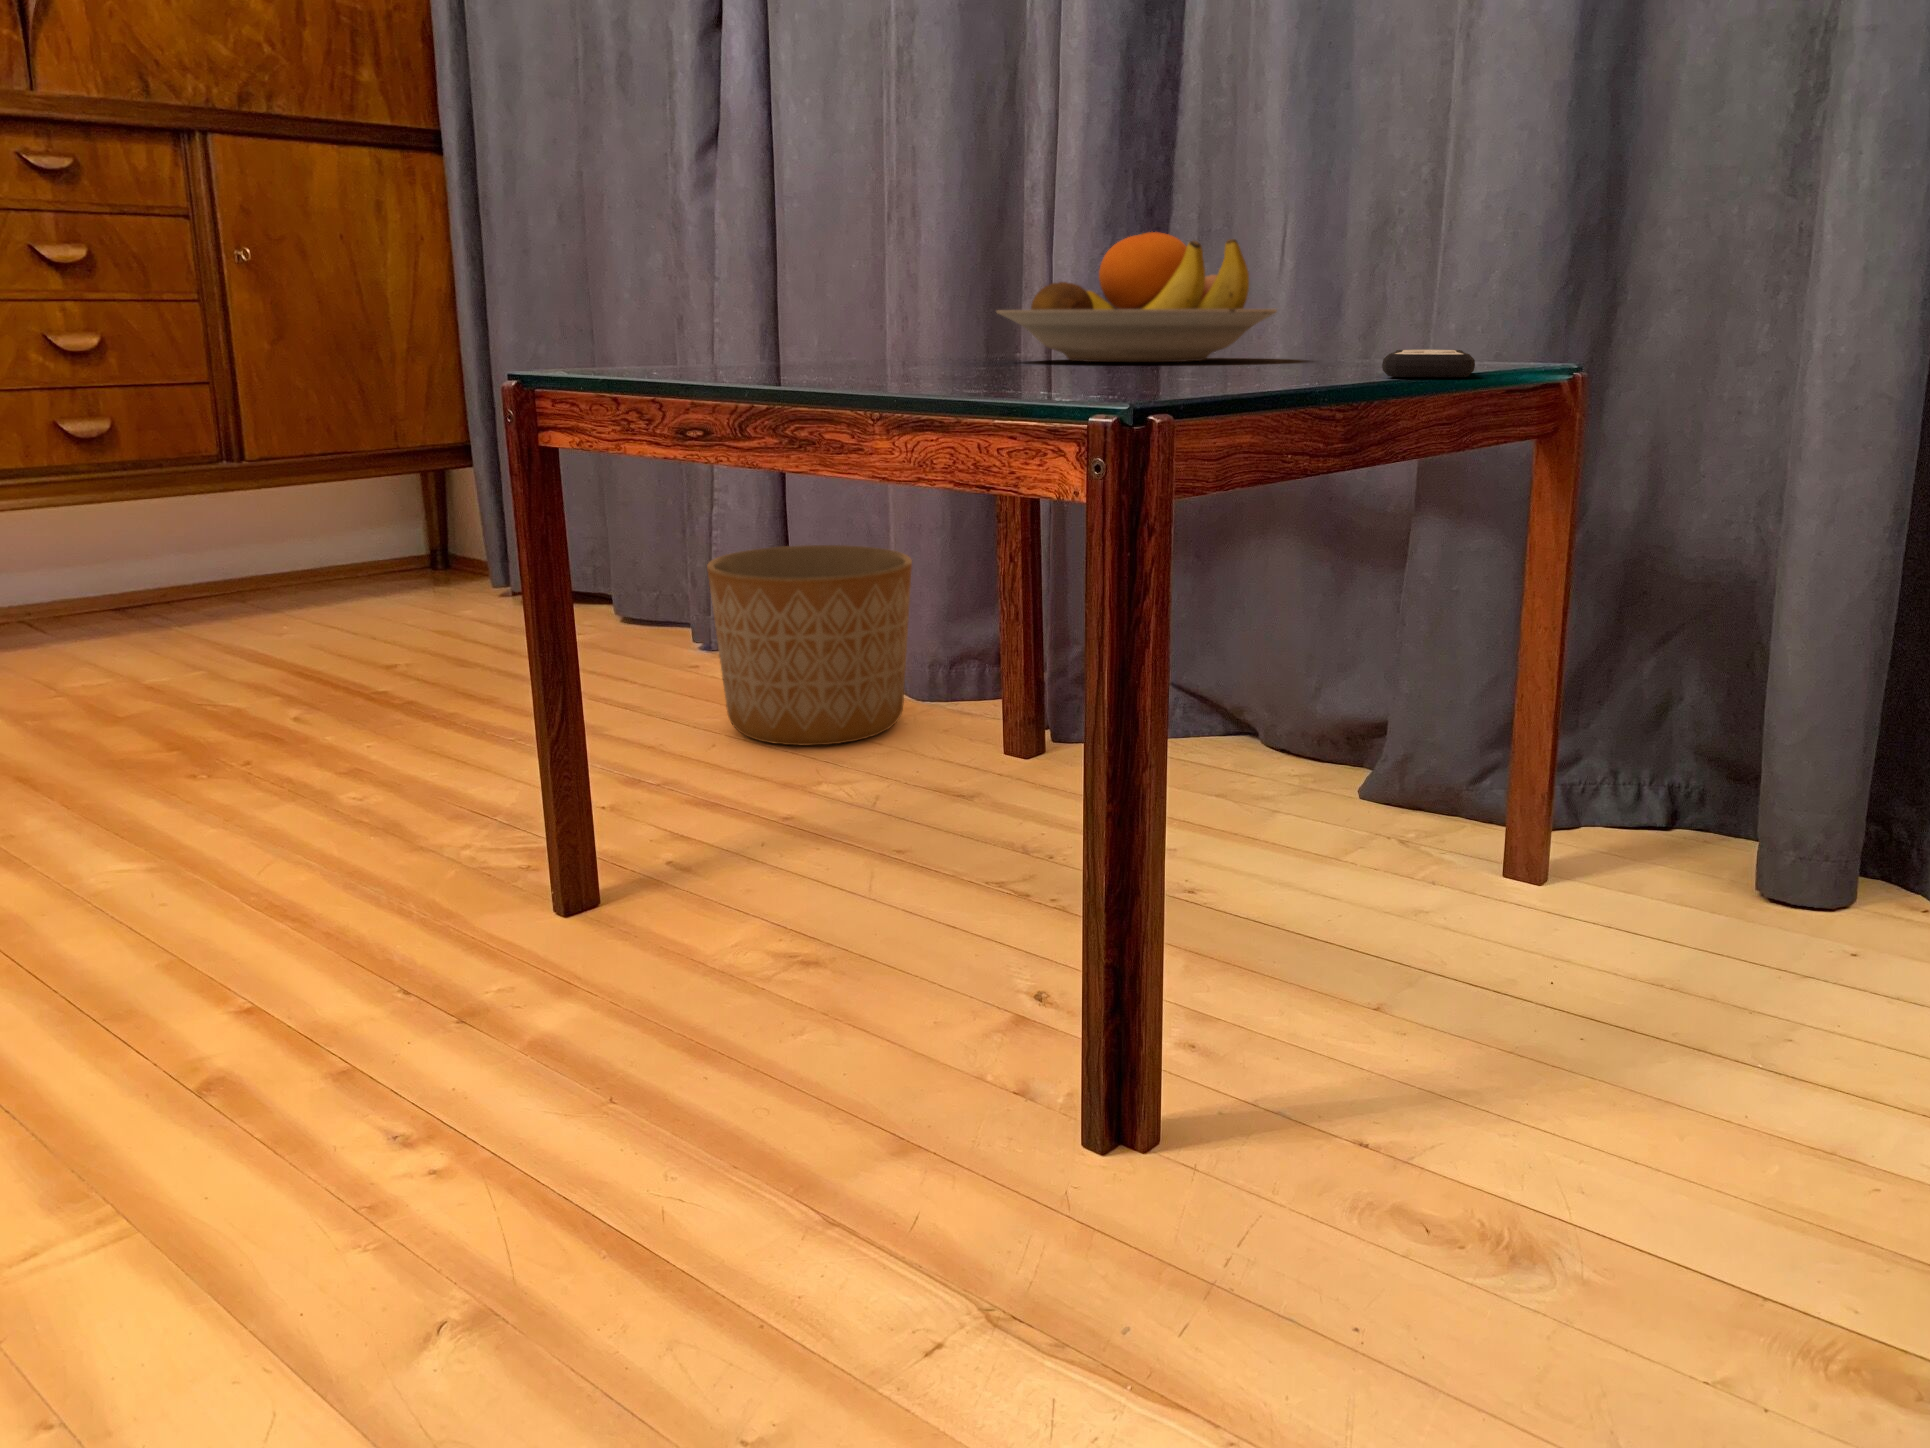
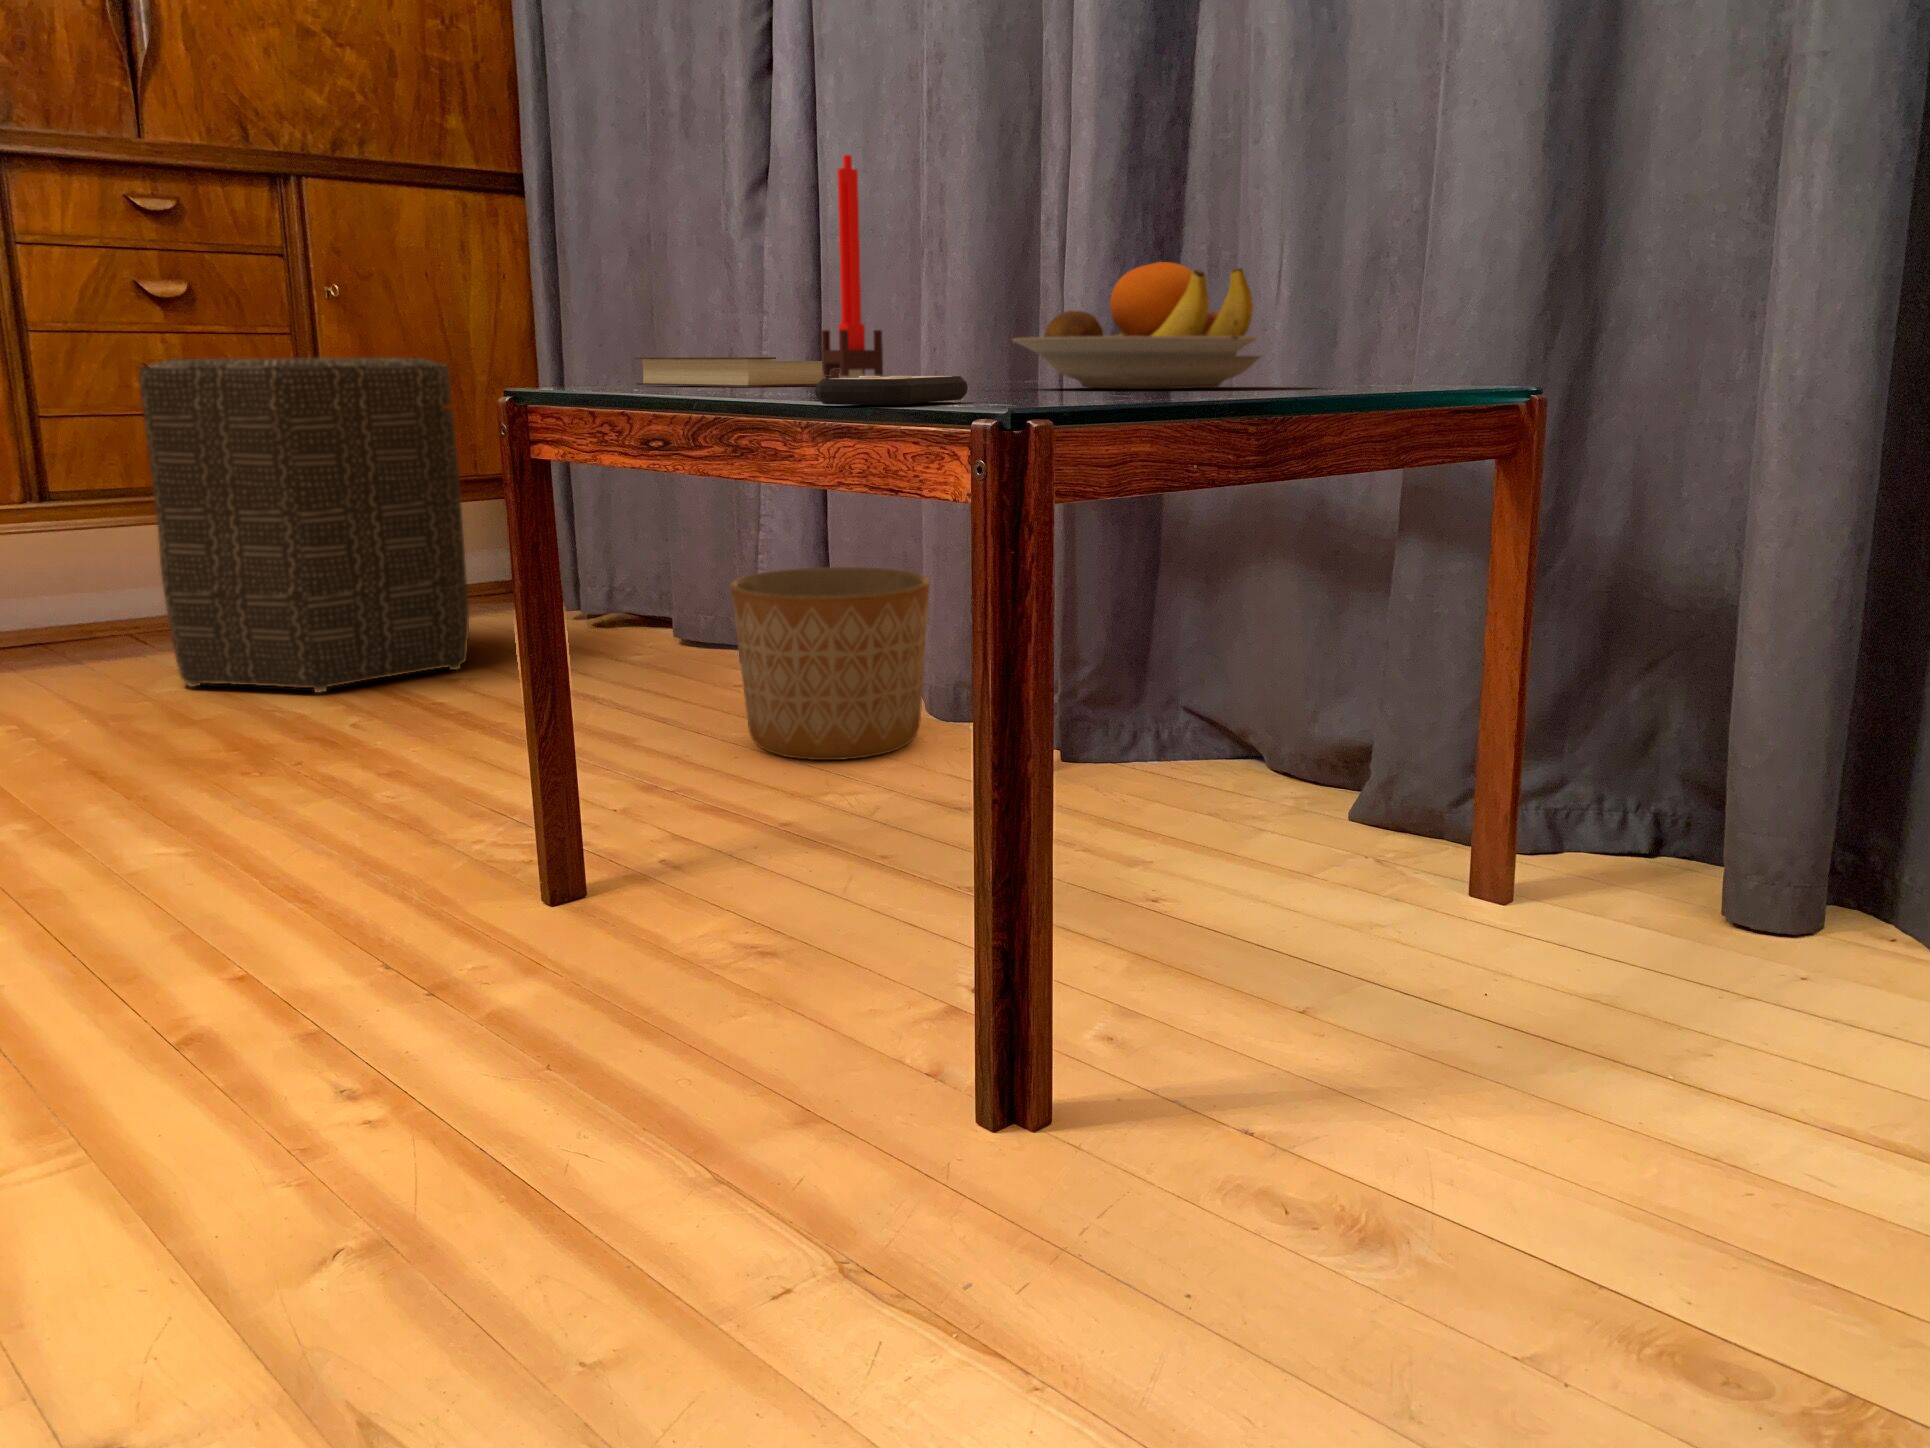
candle: none [799,118,865,363] -> present [821,155,883,378]
book: none [577,326,795,358] -> present [635,357,840,387]
ottoman: none [43,329,406,683] -> present [139,358,469,692]
remote control: present [1382,349,1475,377] -> present [815,376,968,405]

